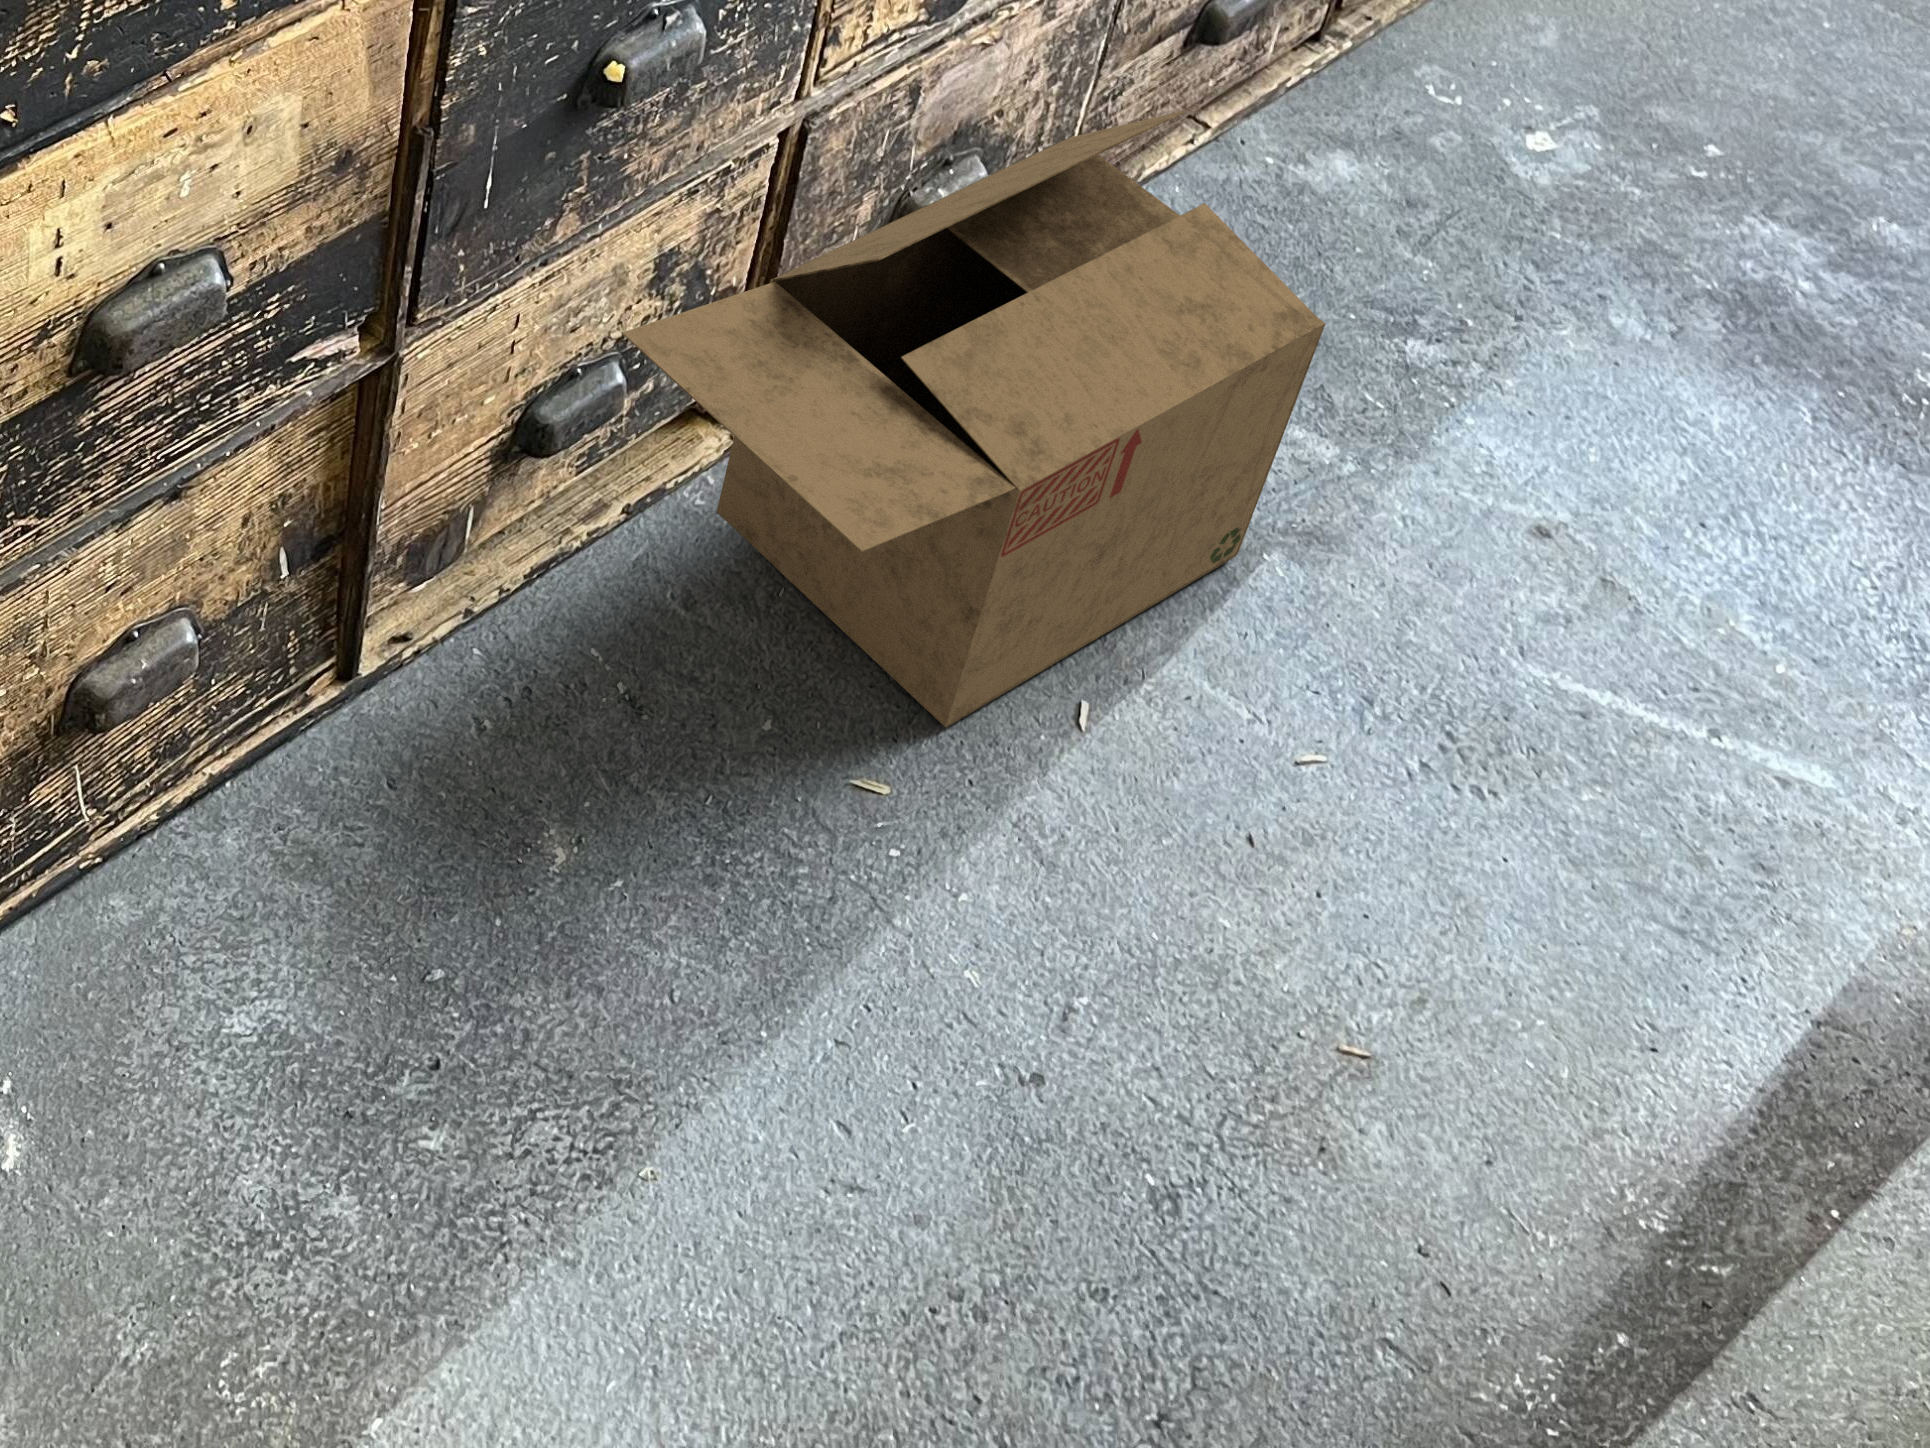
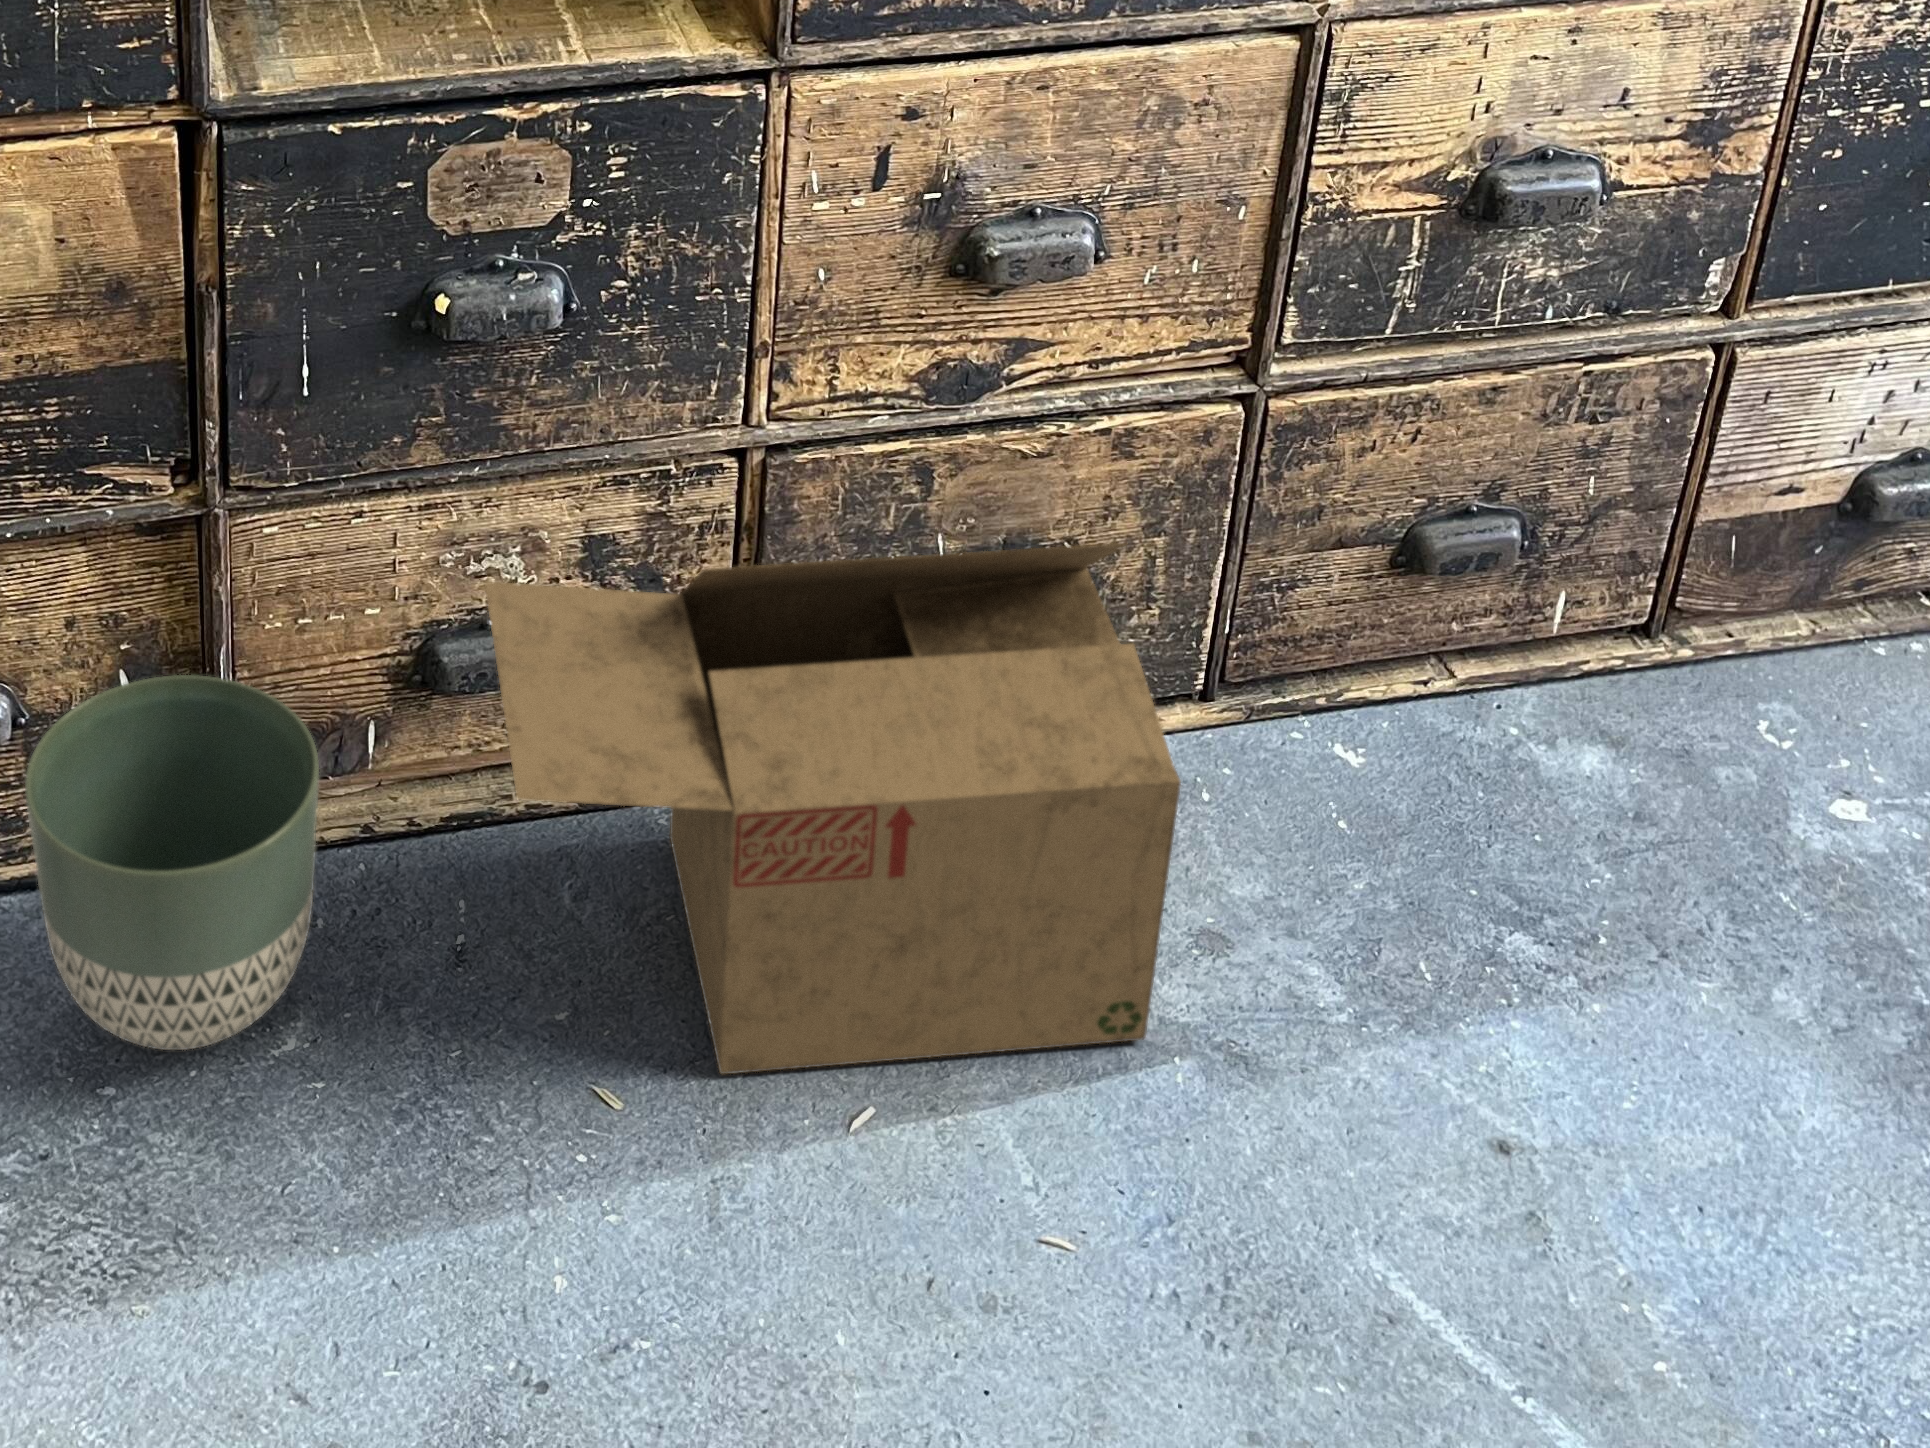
planter: none [309,519,632,919] -> present [25,675,319,1050]

